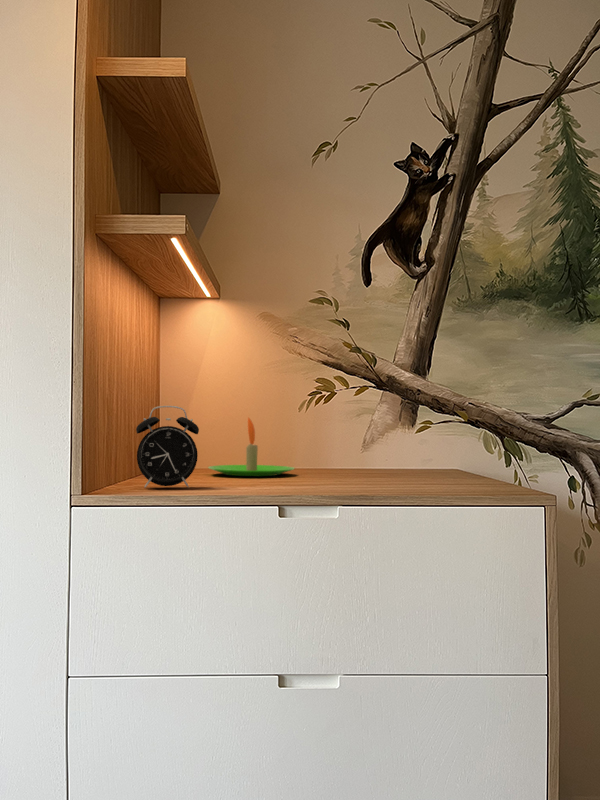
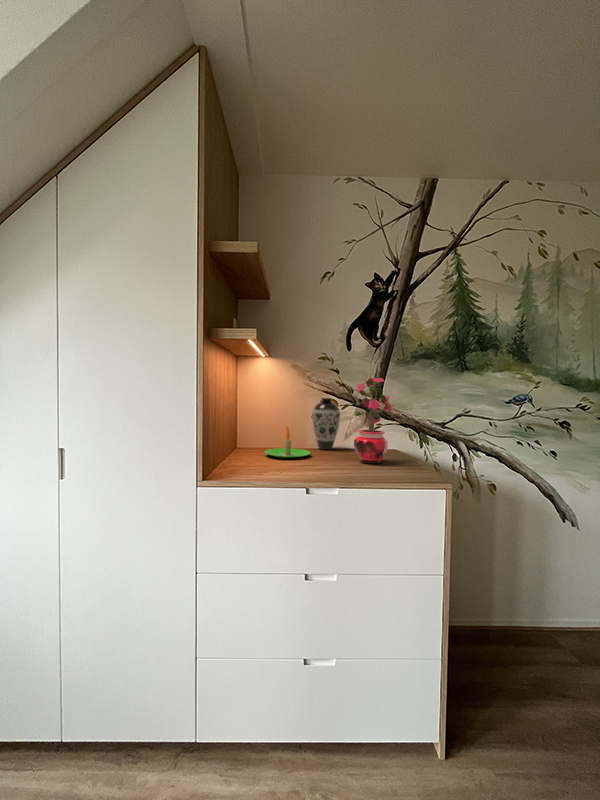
potted plant: none [359,312,445,480] -> present [350,376,392,464]
decorative vase: none [300,373,353,470] -> present [312,398,341,450]
alarm clock: present [136,406,199,487] -> none [229,429,263,474]

